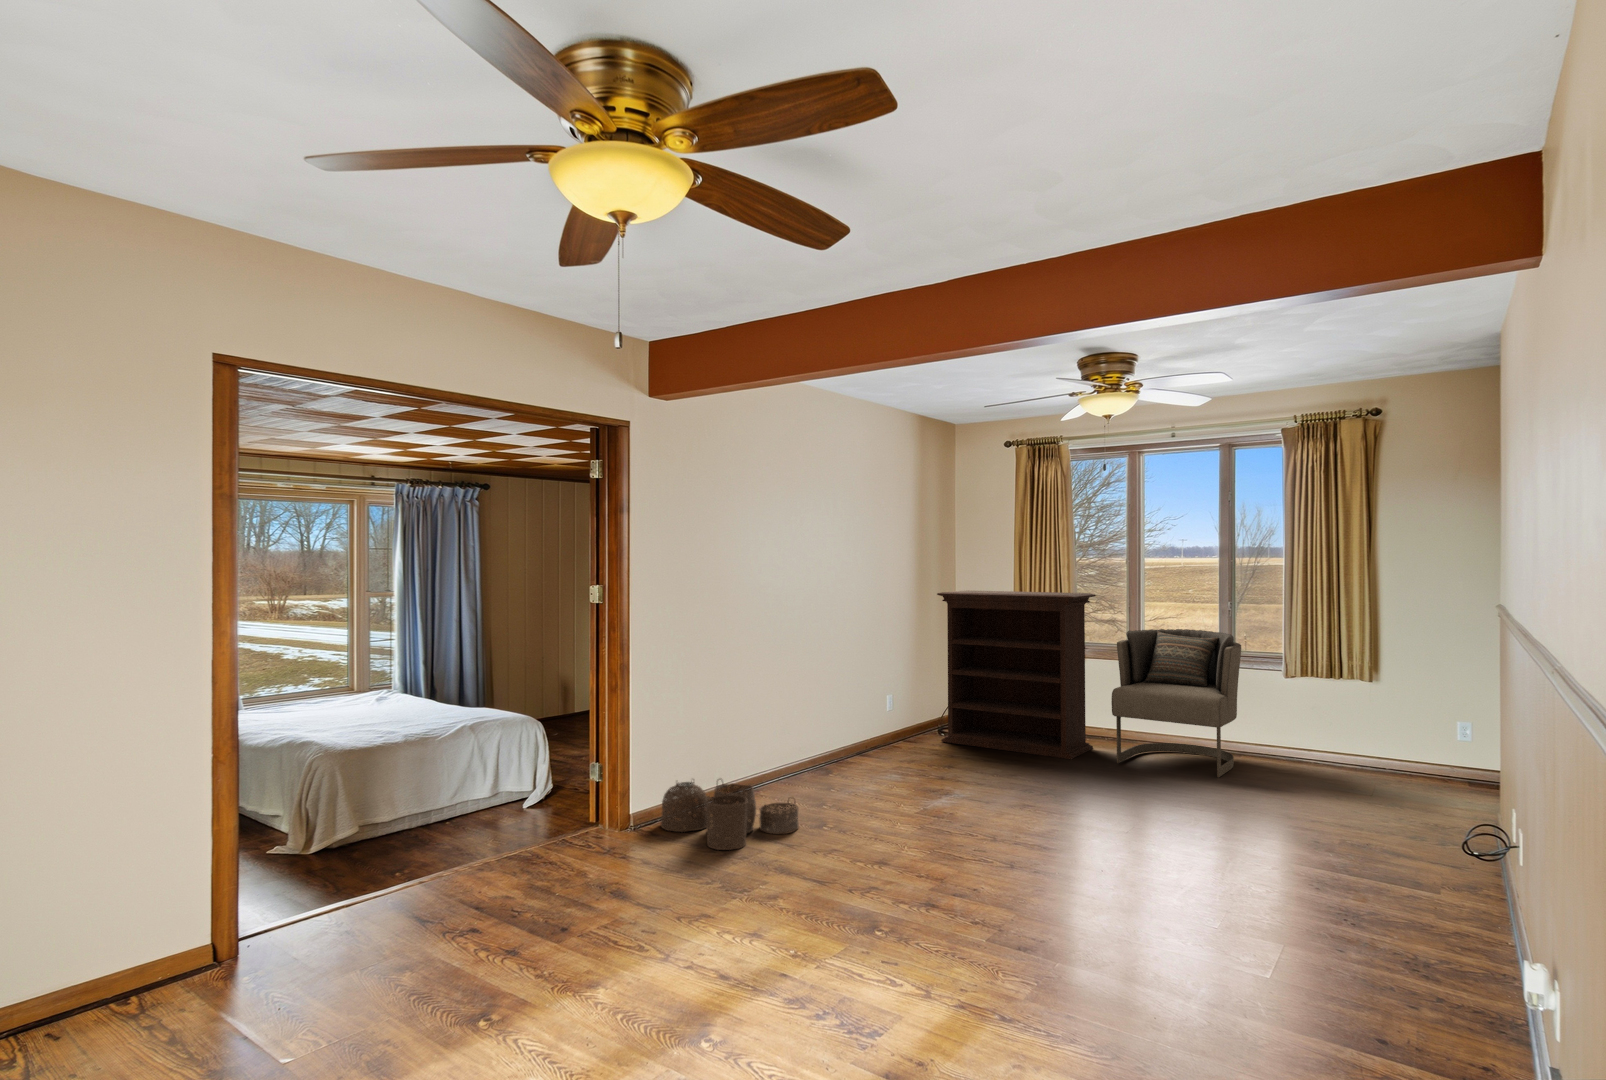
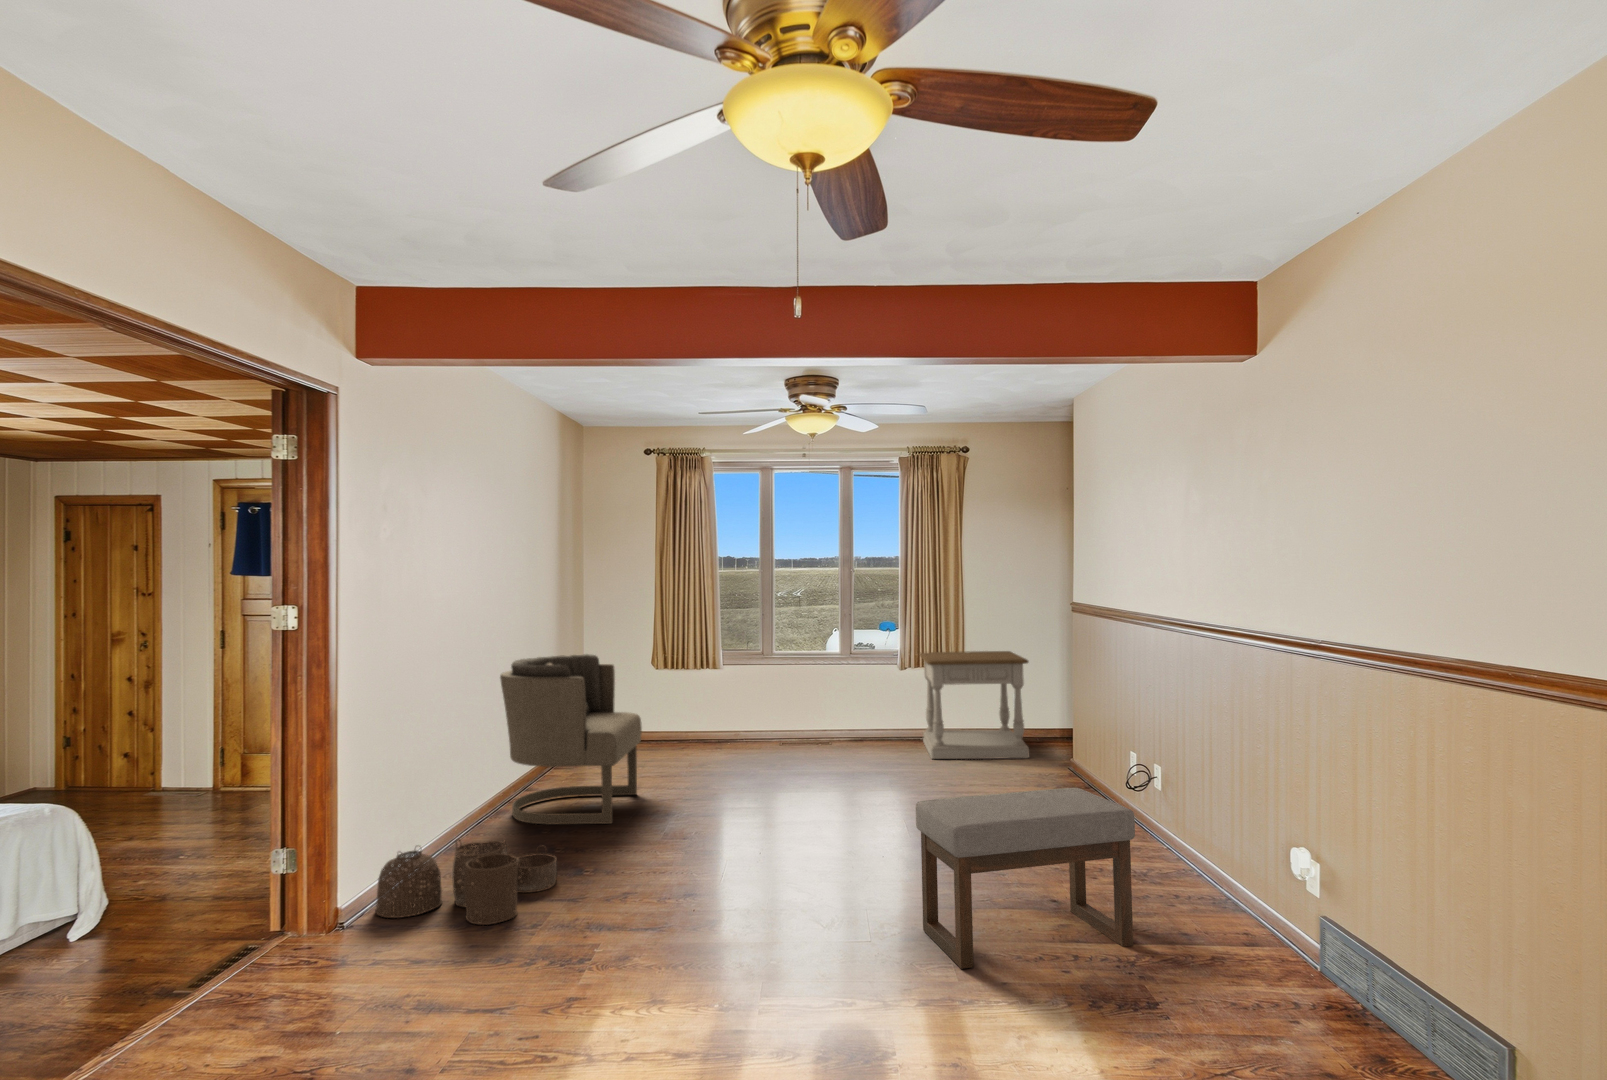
bookshelf: present [937,590,1096,759] -> none [591,602,744,766]
armchair: present [1111,629,1241,778] -> present [500,654,642,825]
side table: none [1293,661,1445,806] -> present [920,651,1029,759]
ottoman: none [1023,812,1262,1025] -> present [916,788,1135,969]

